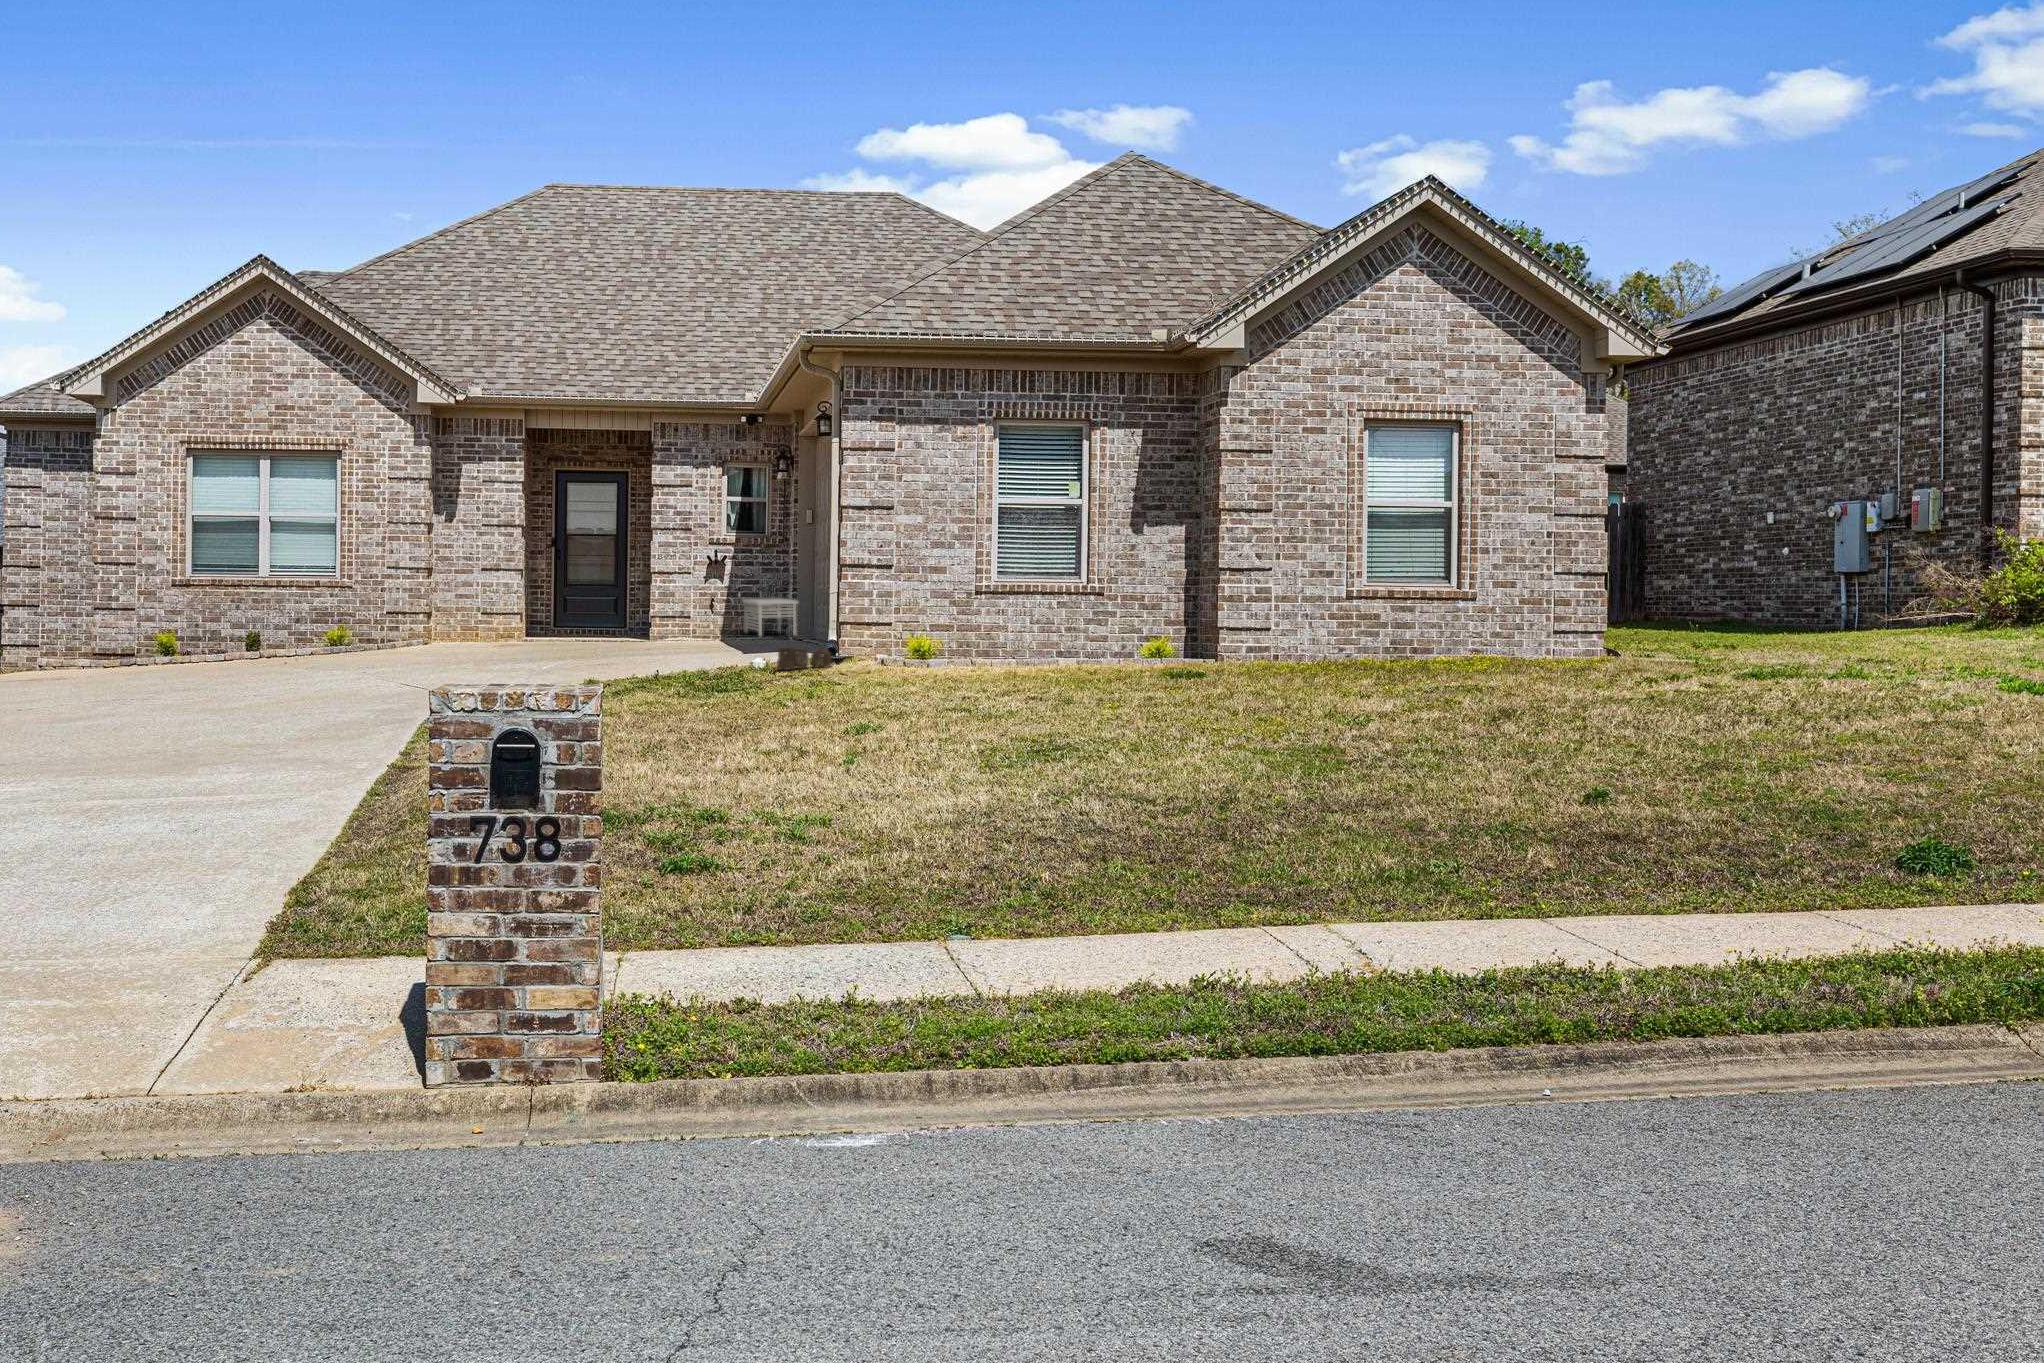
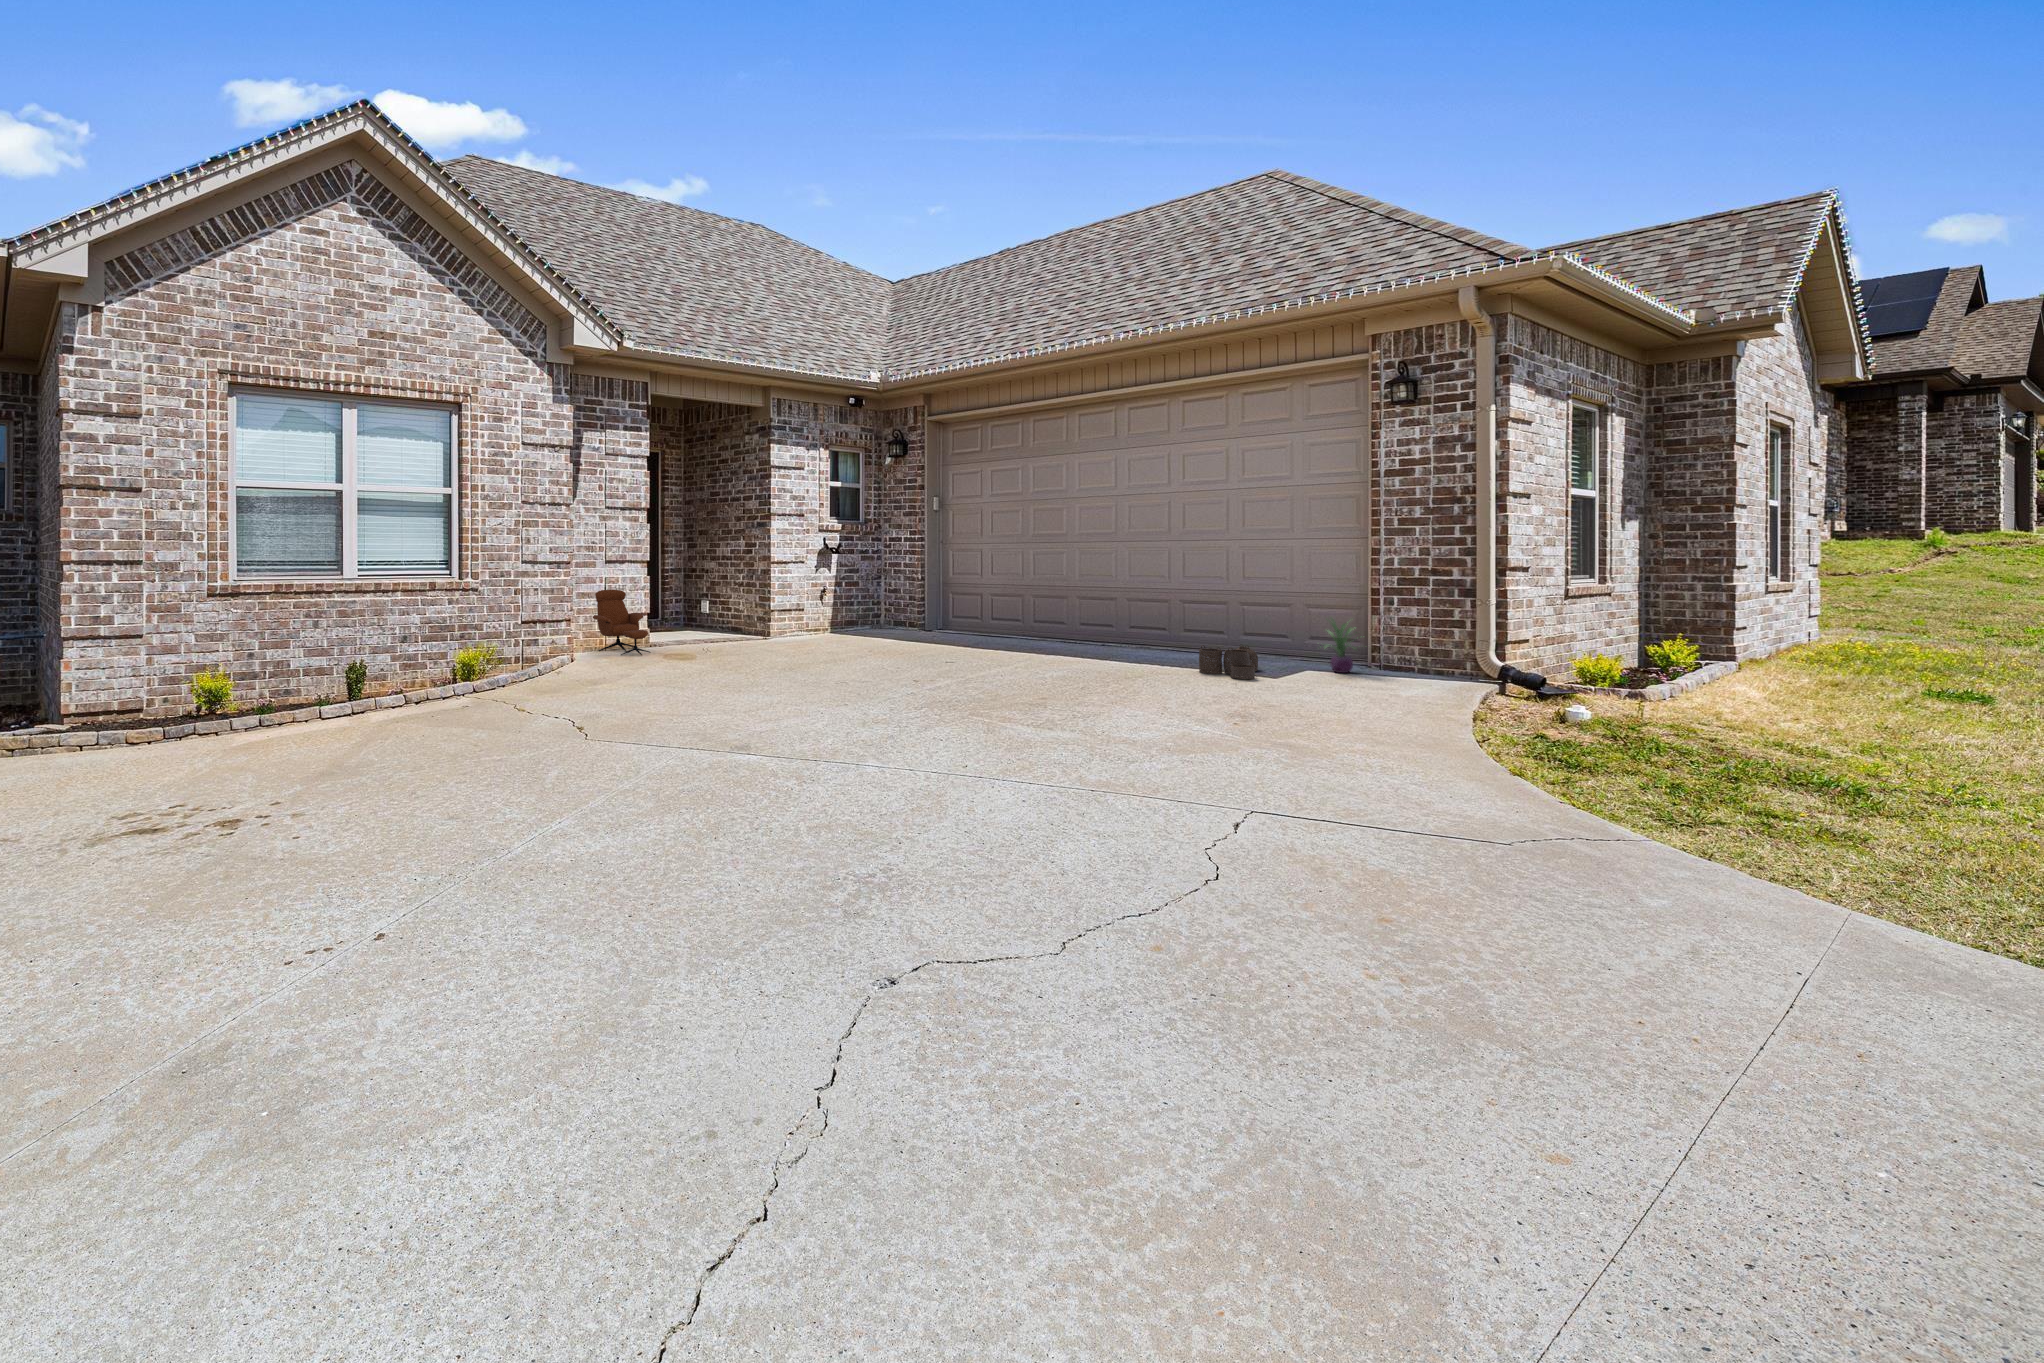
lounge chair: none [462,593,504,645] -> present [593,589,649,655]
storage bench: present [743,599,799,636] -> none [851,585,939,626]
decorative plant: none [849,624,901,671] -> present [1320,619,1353,673]

